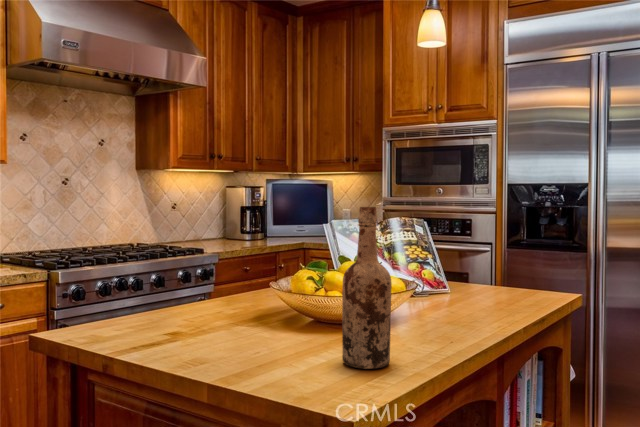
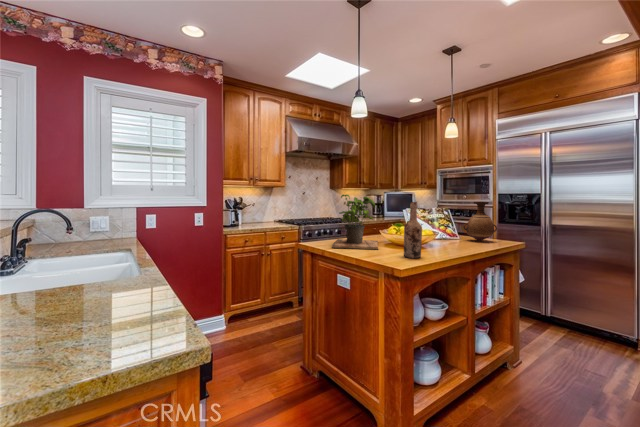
potted plant: none [128,184,267,345] -> present [332,195,378,249]
vase: none [462,202,532,295] -> present [464,202,497,241]

